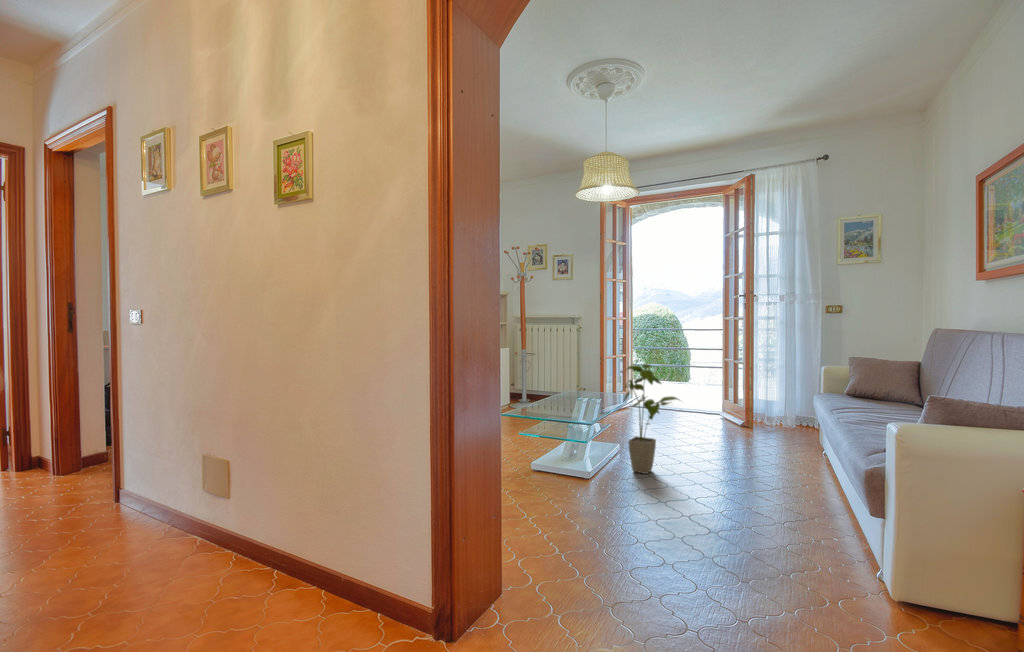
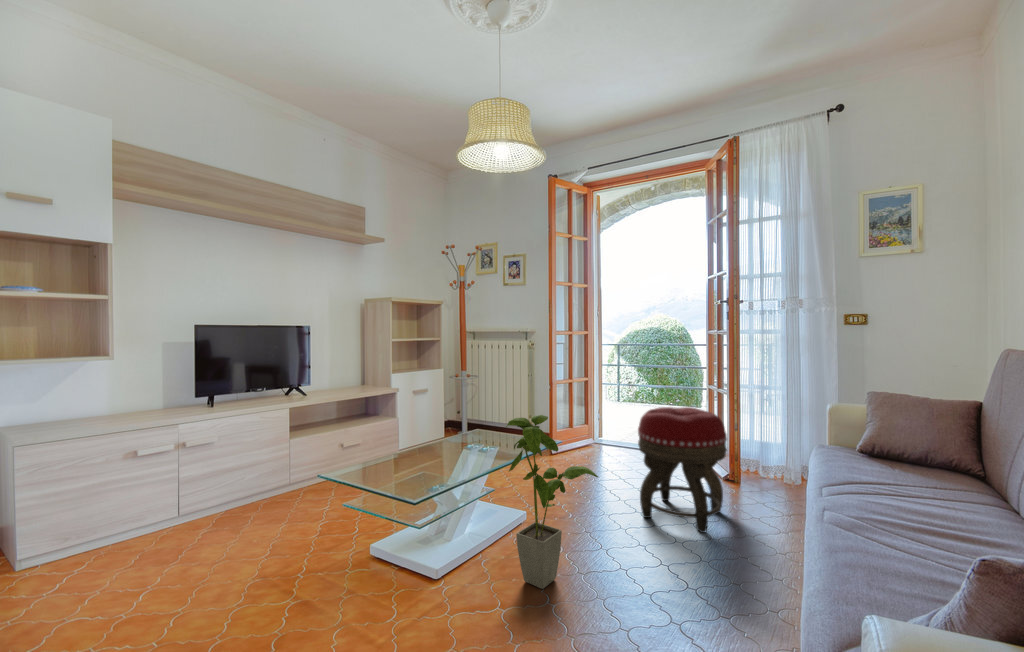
footstool: none [687,370,750,451] -> present [638,407,727,533]

